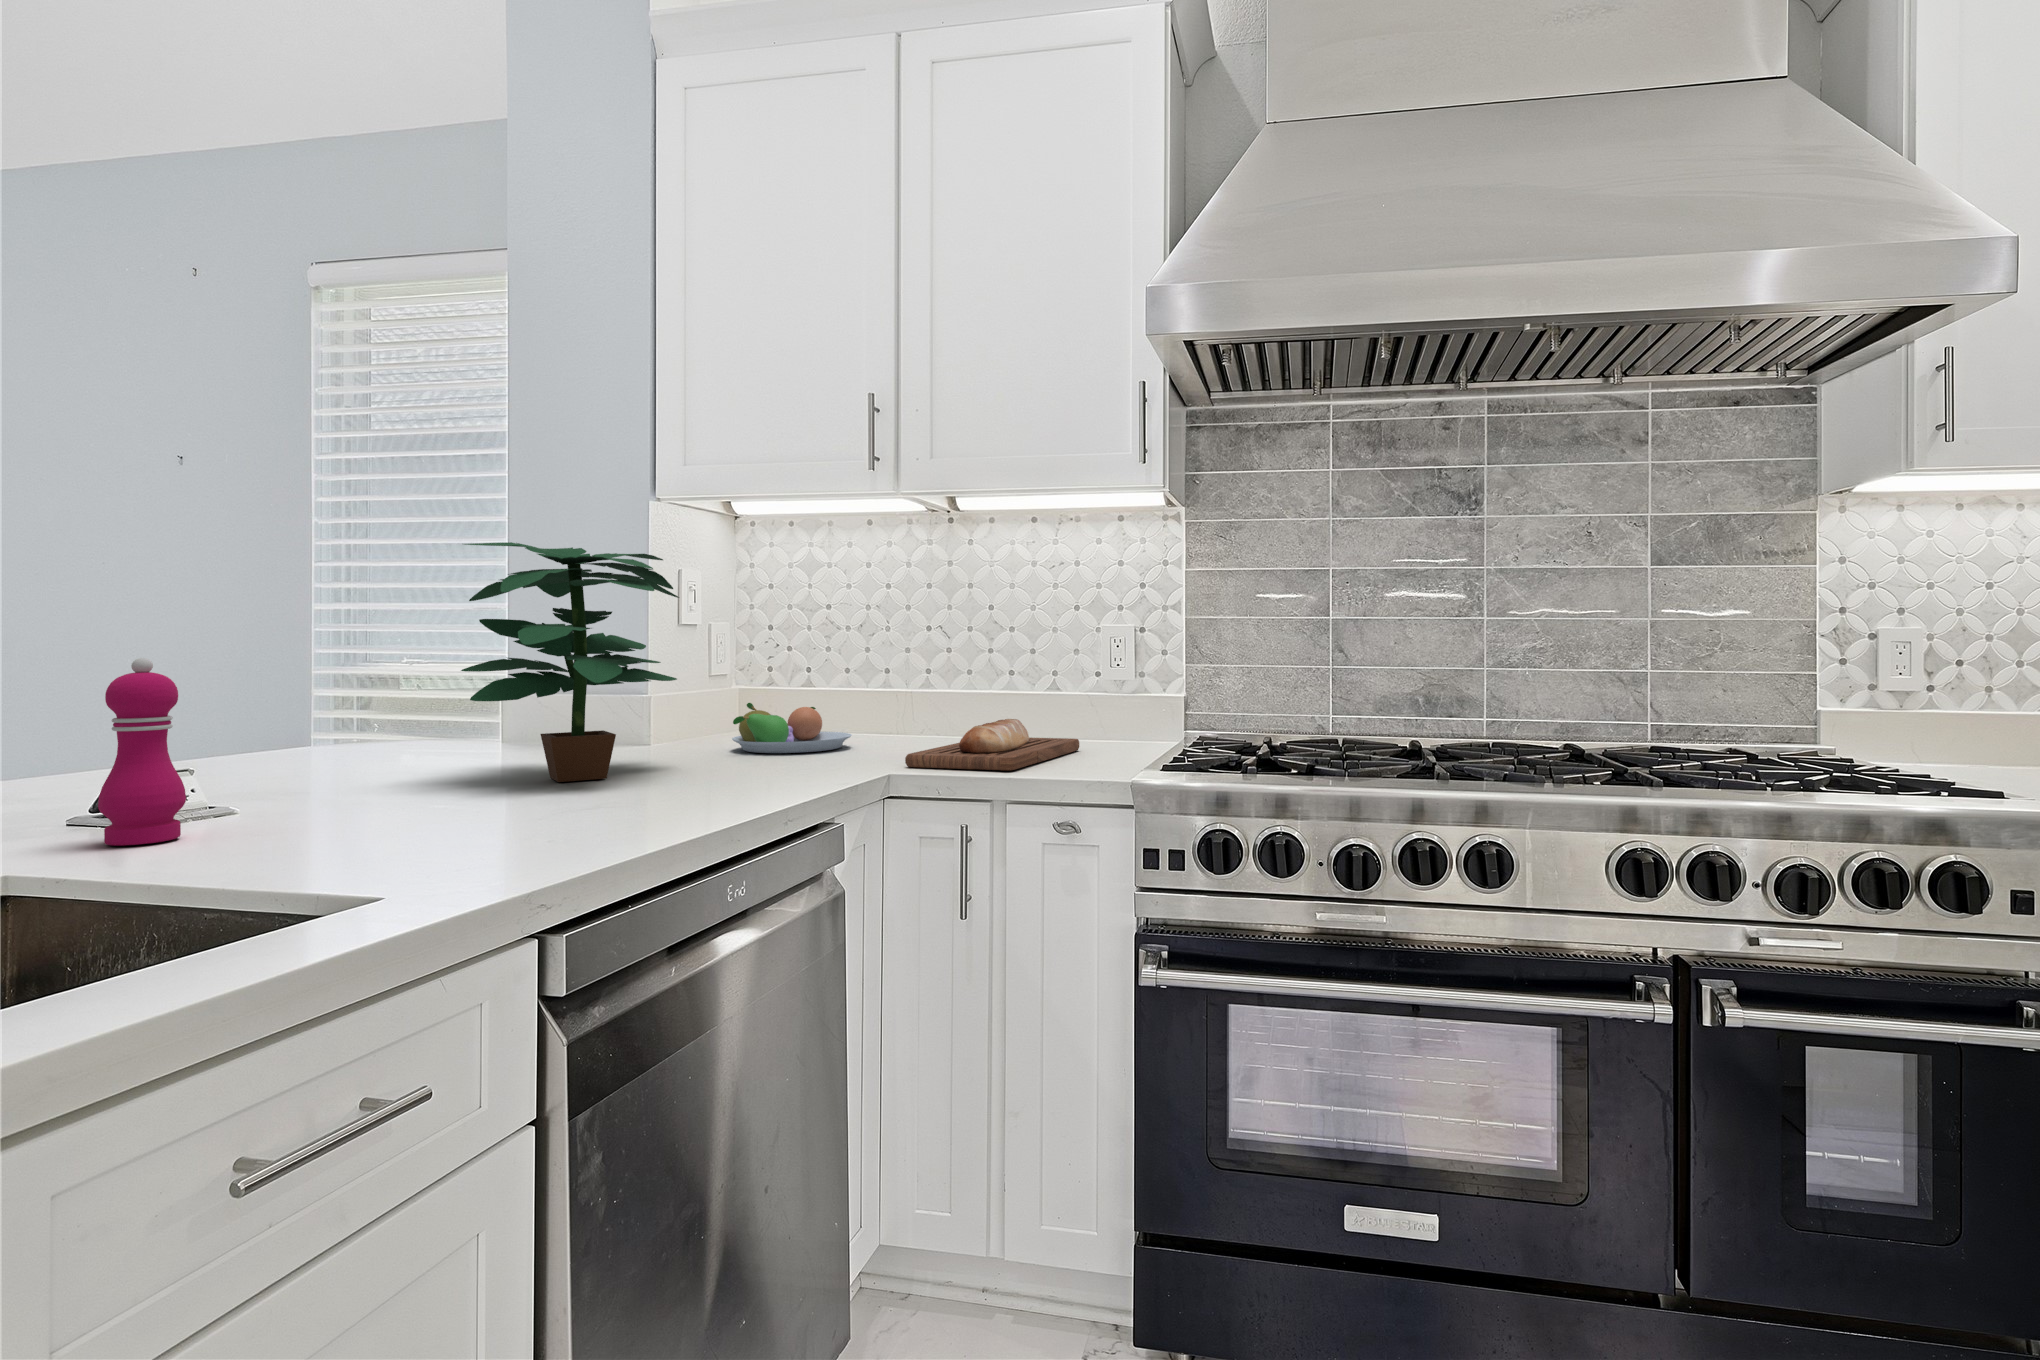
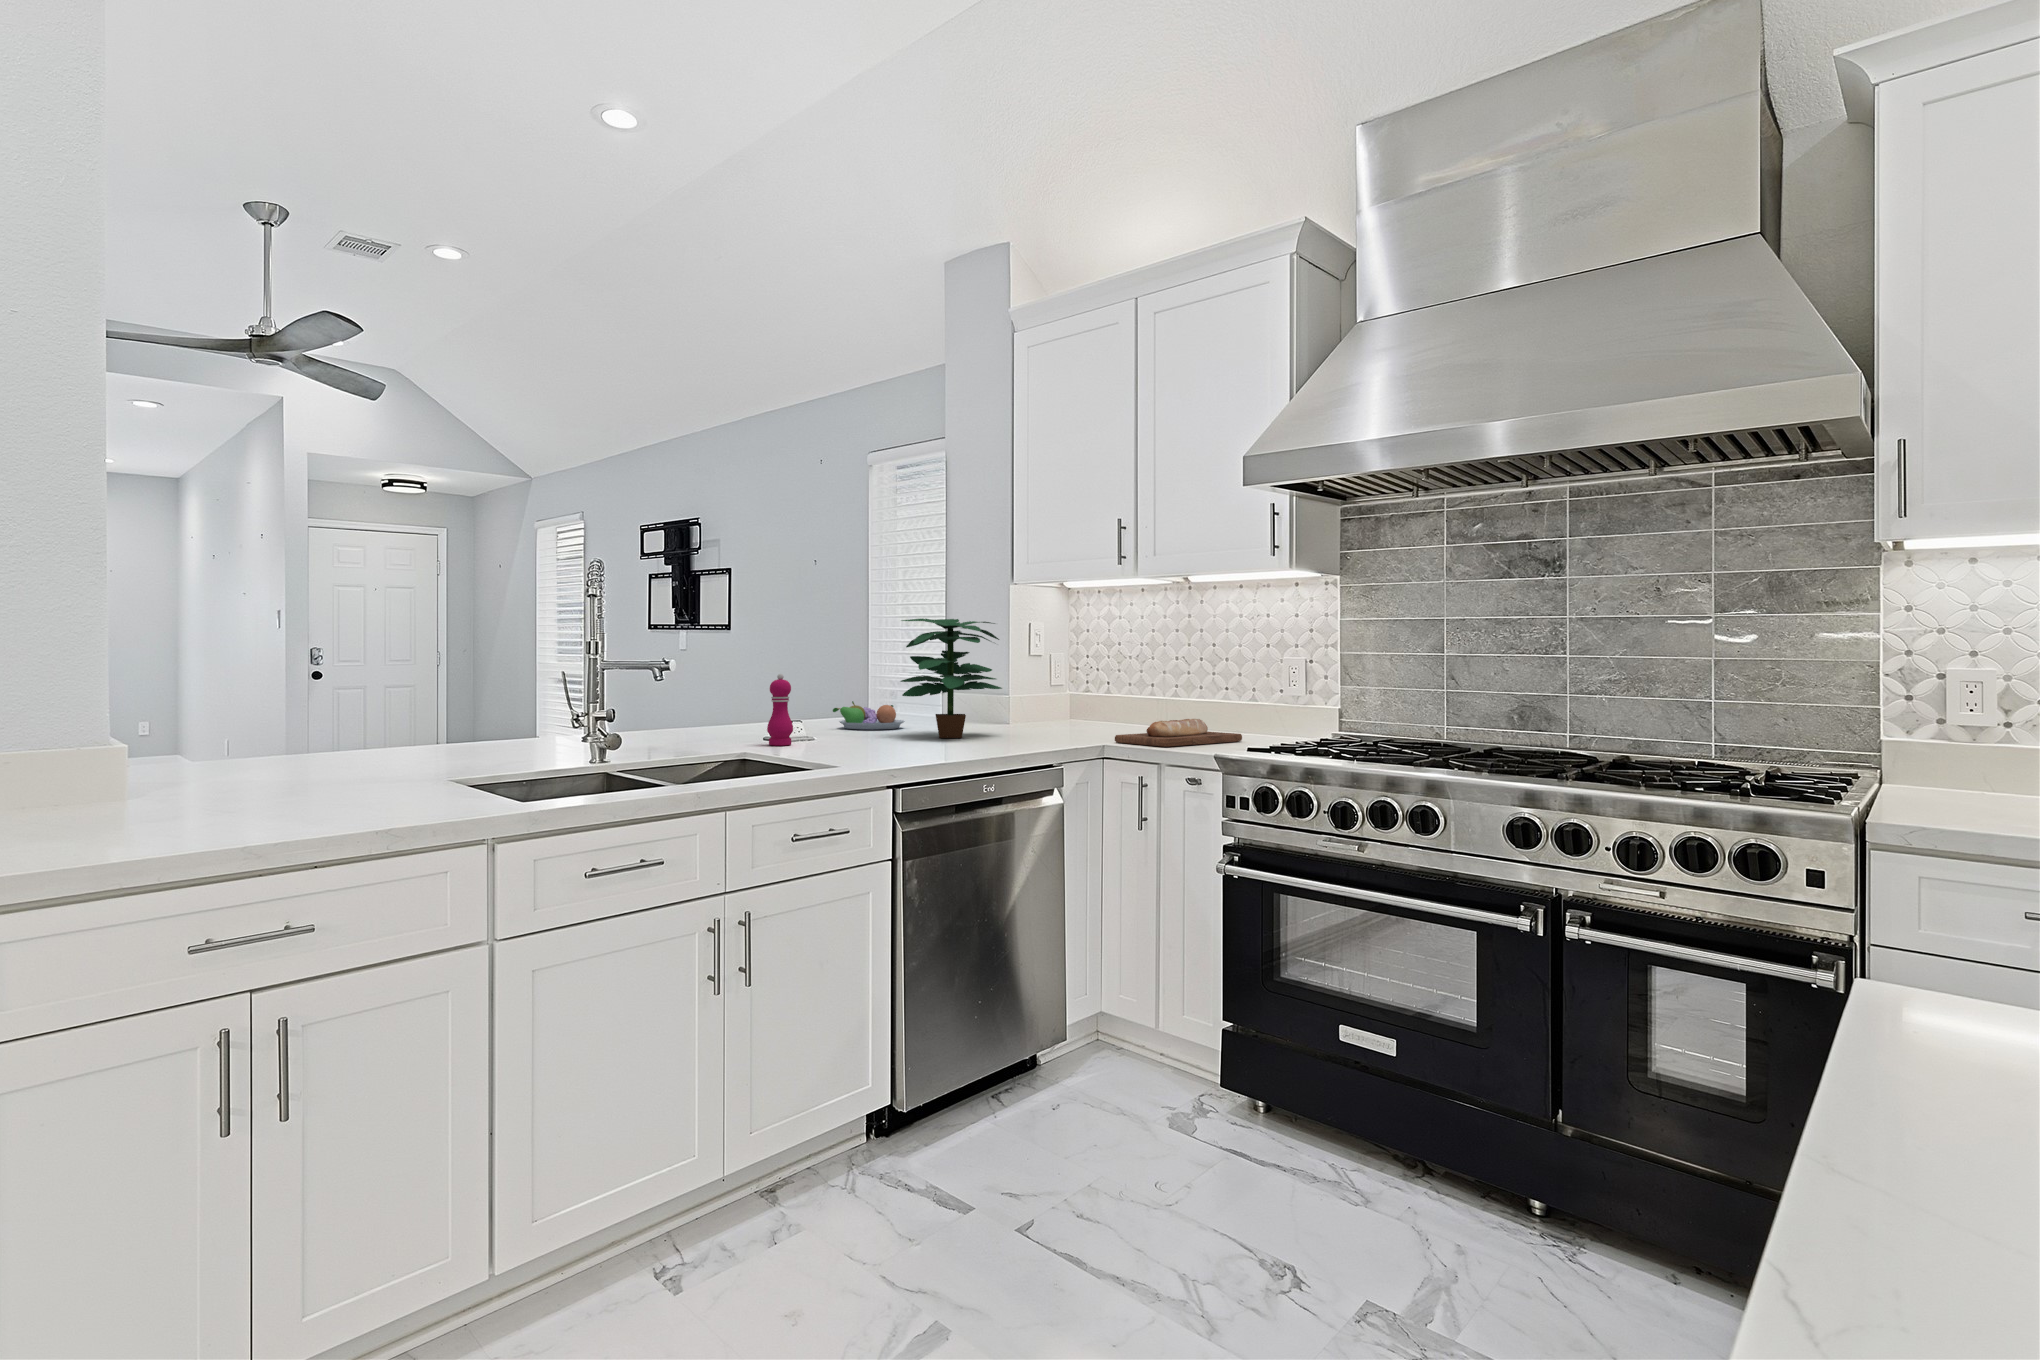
fruit bowl: present [732,703,852,753] -> present [833,701,905,730]

